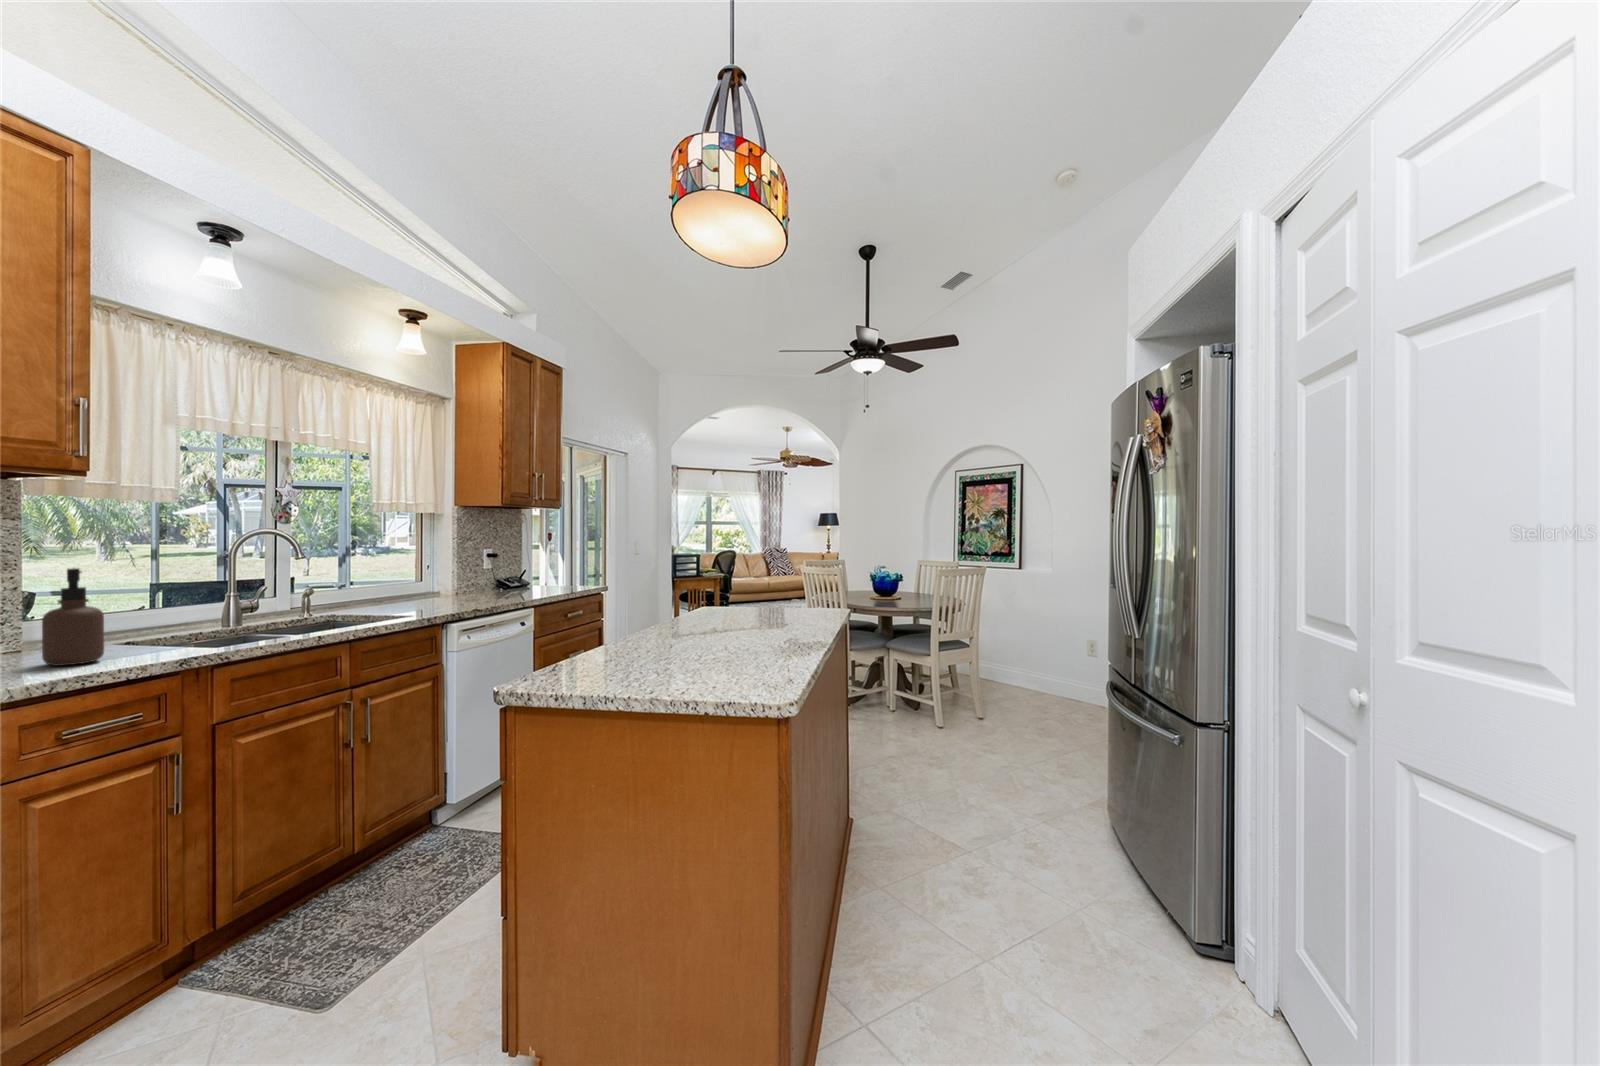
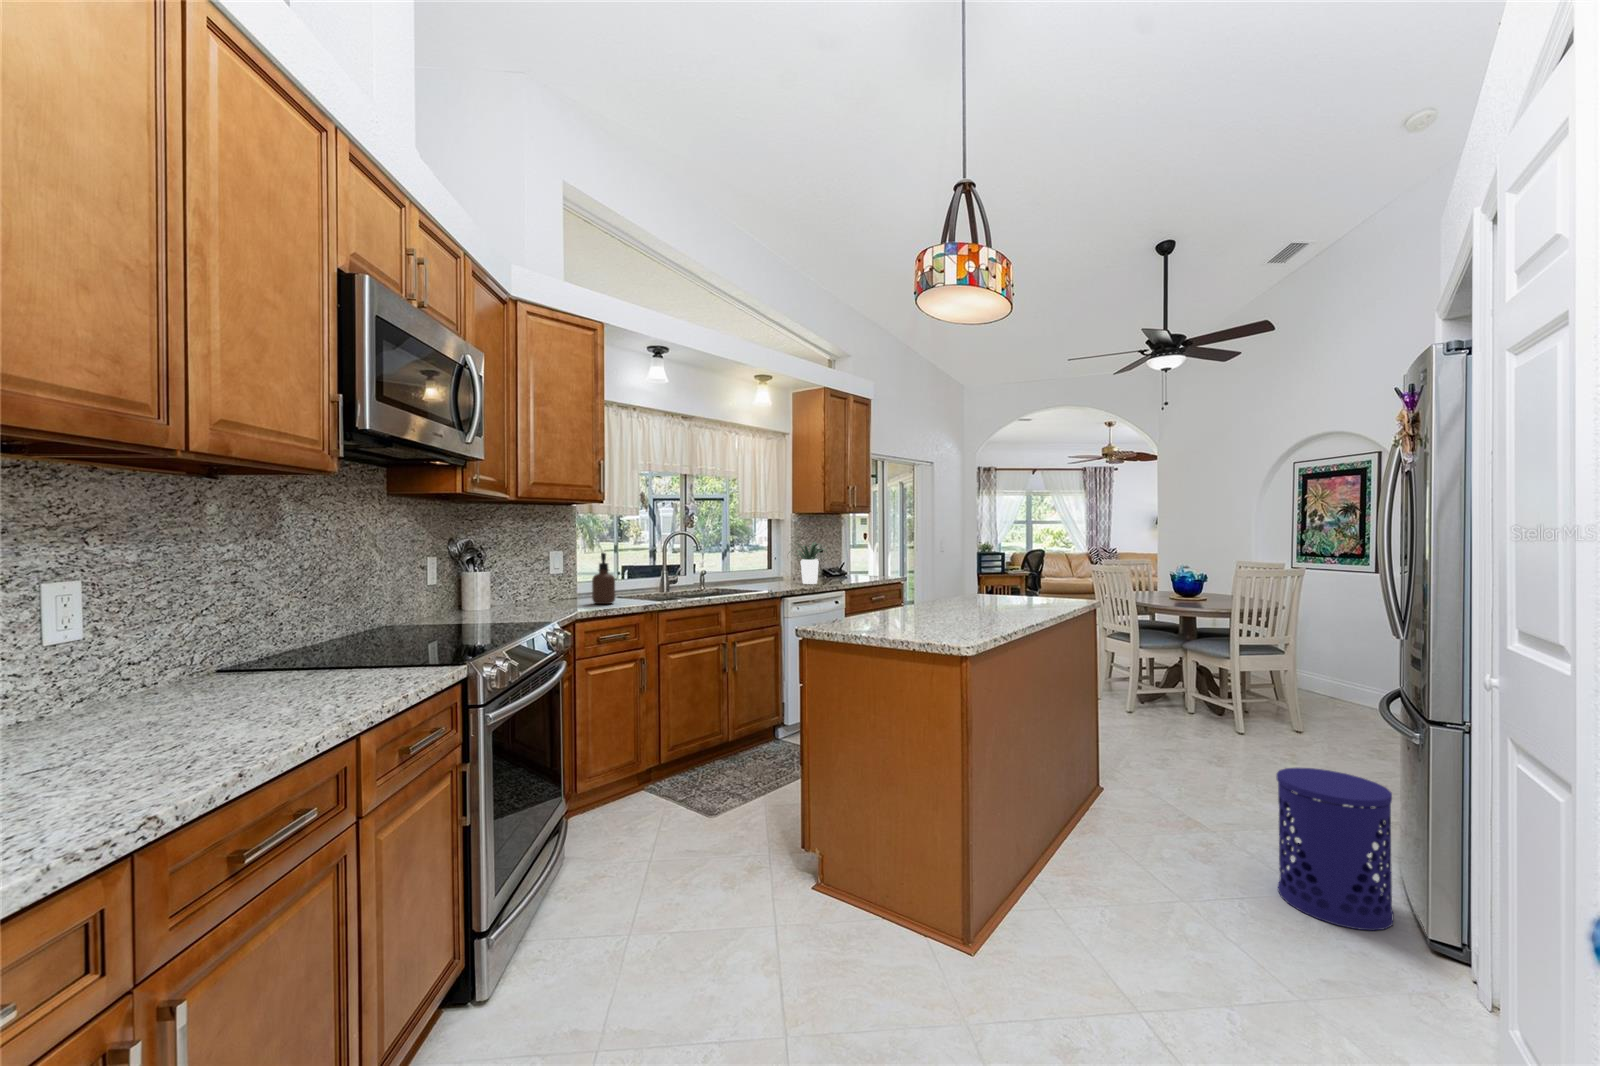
potted plant: none [449,545,520,601] -> present [789,542,827,584]
waste bin: none [1049,773,1150,939] -> present [1276,768,1394,931]

